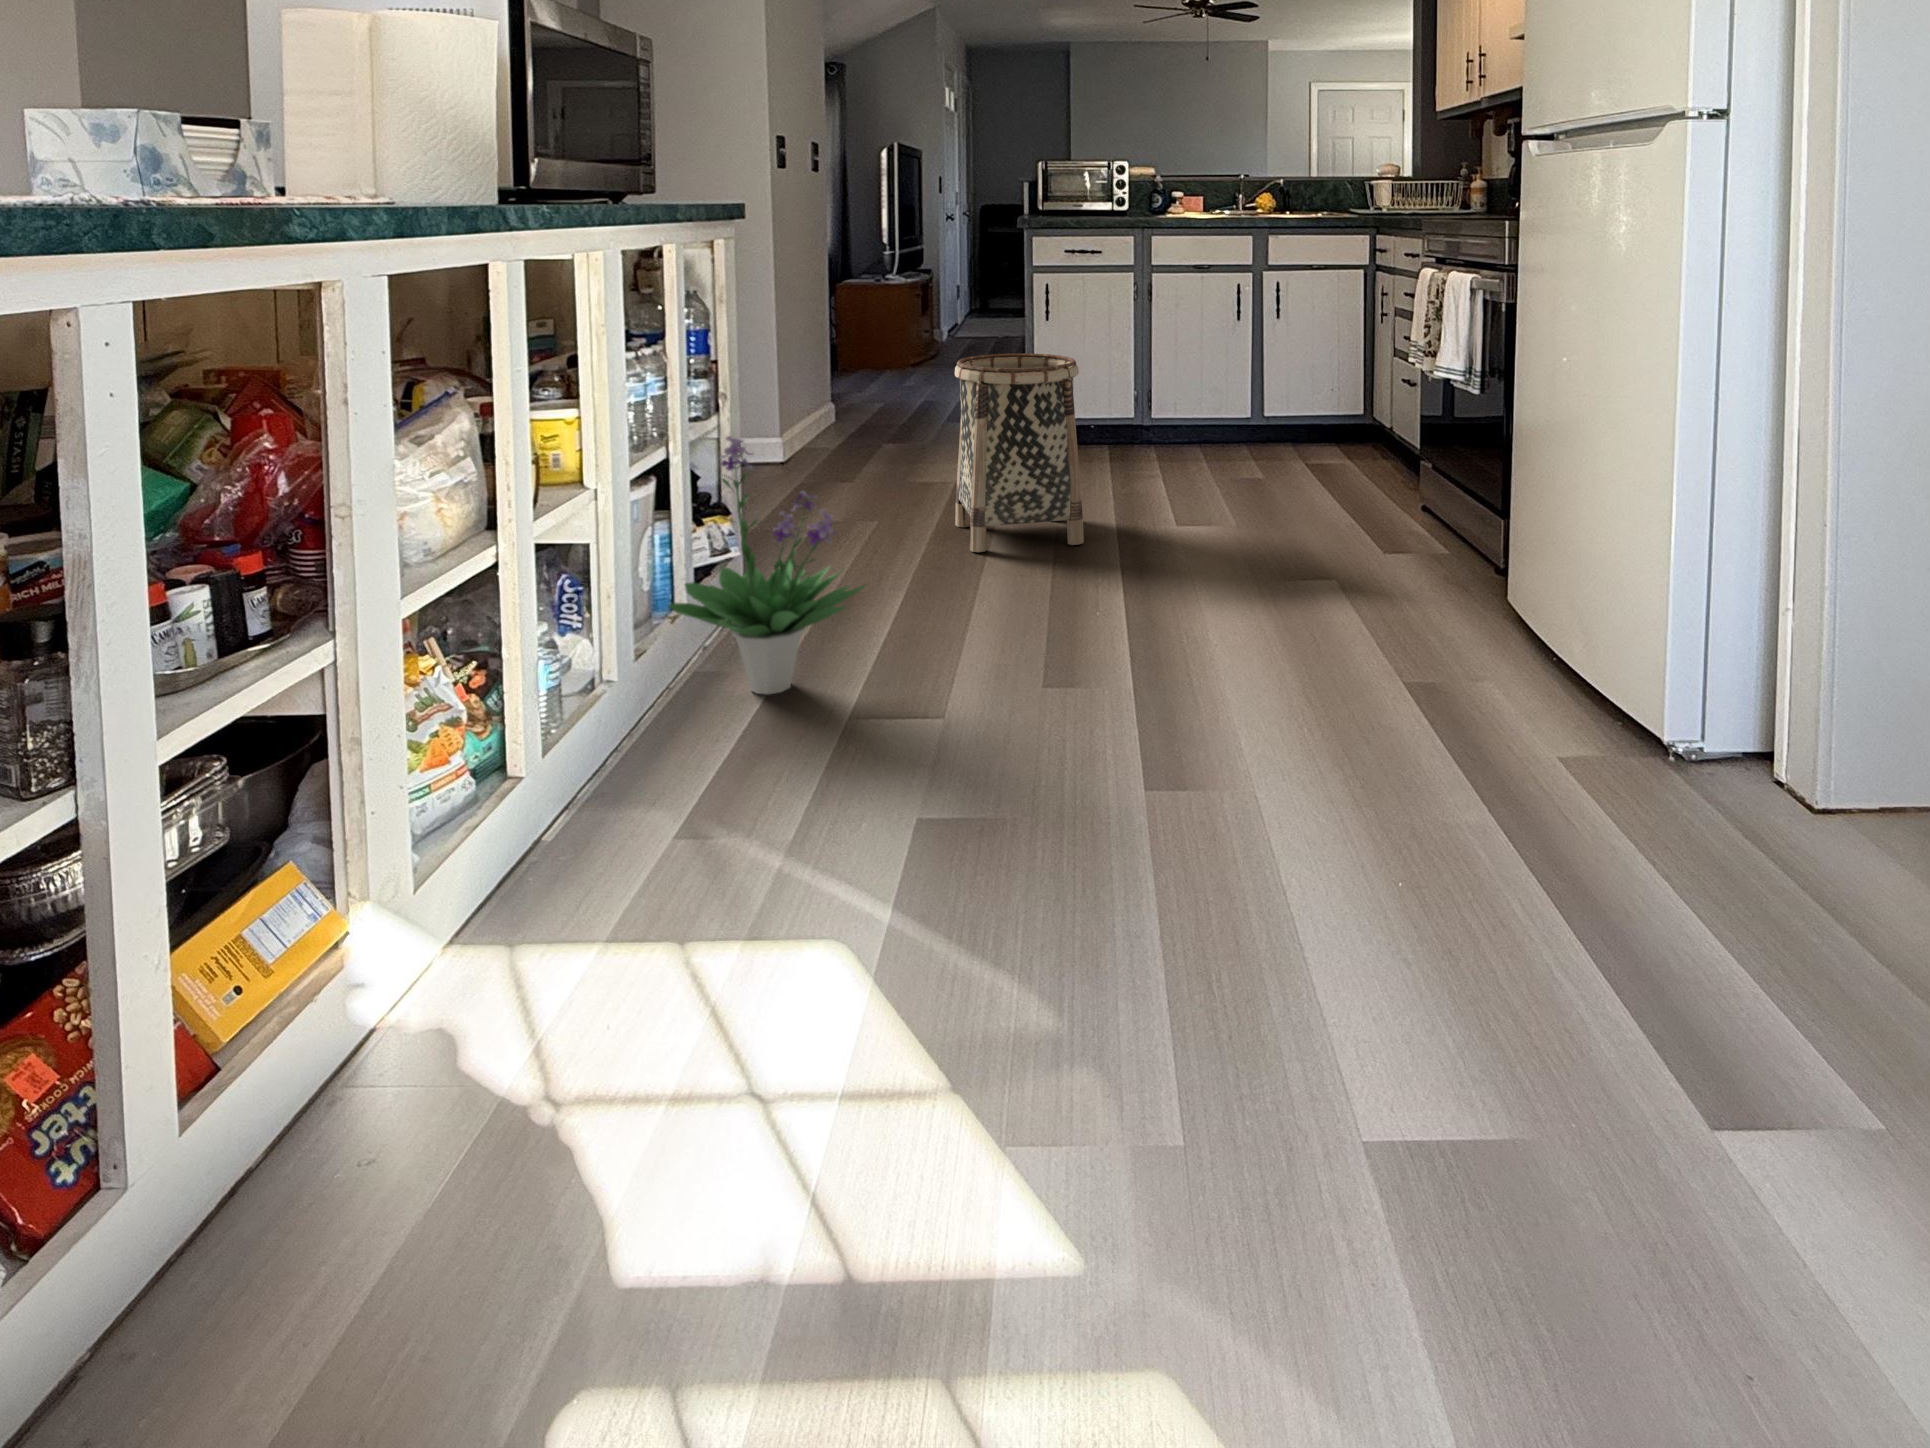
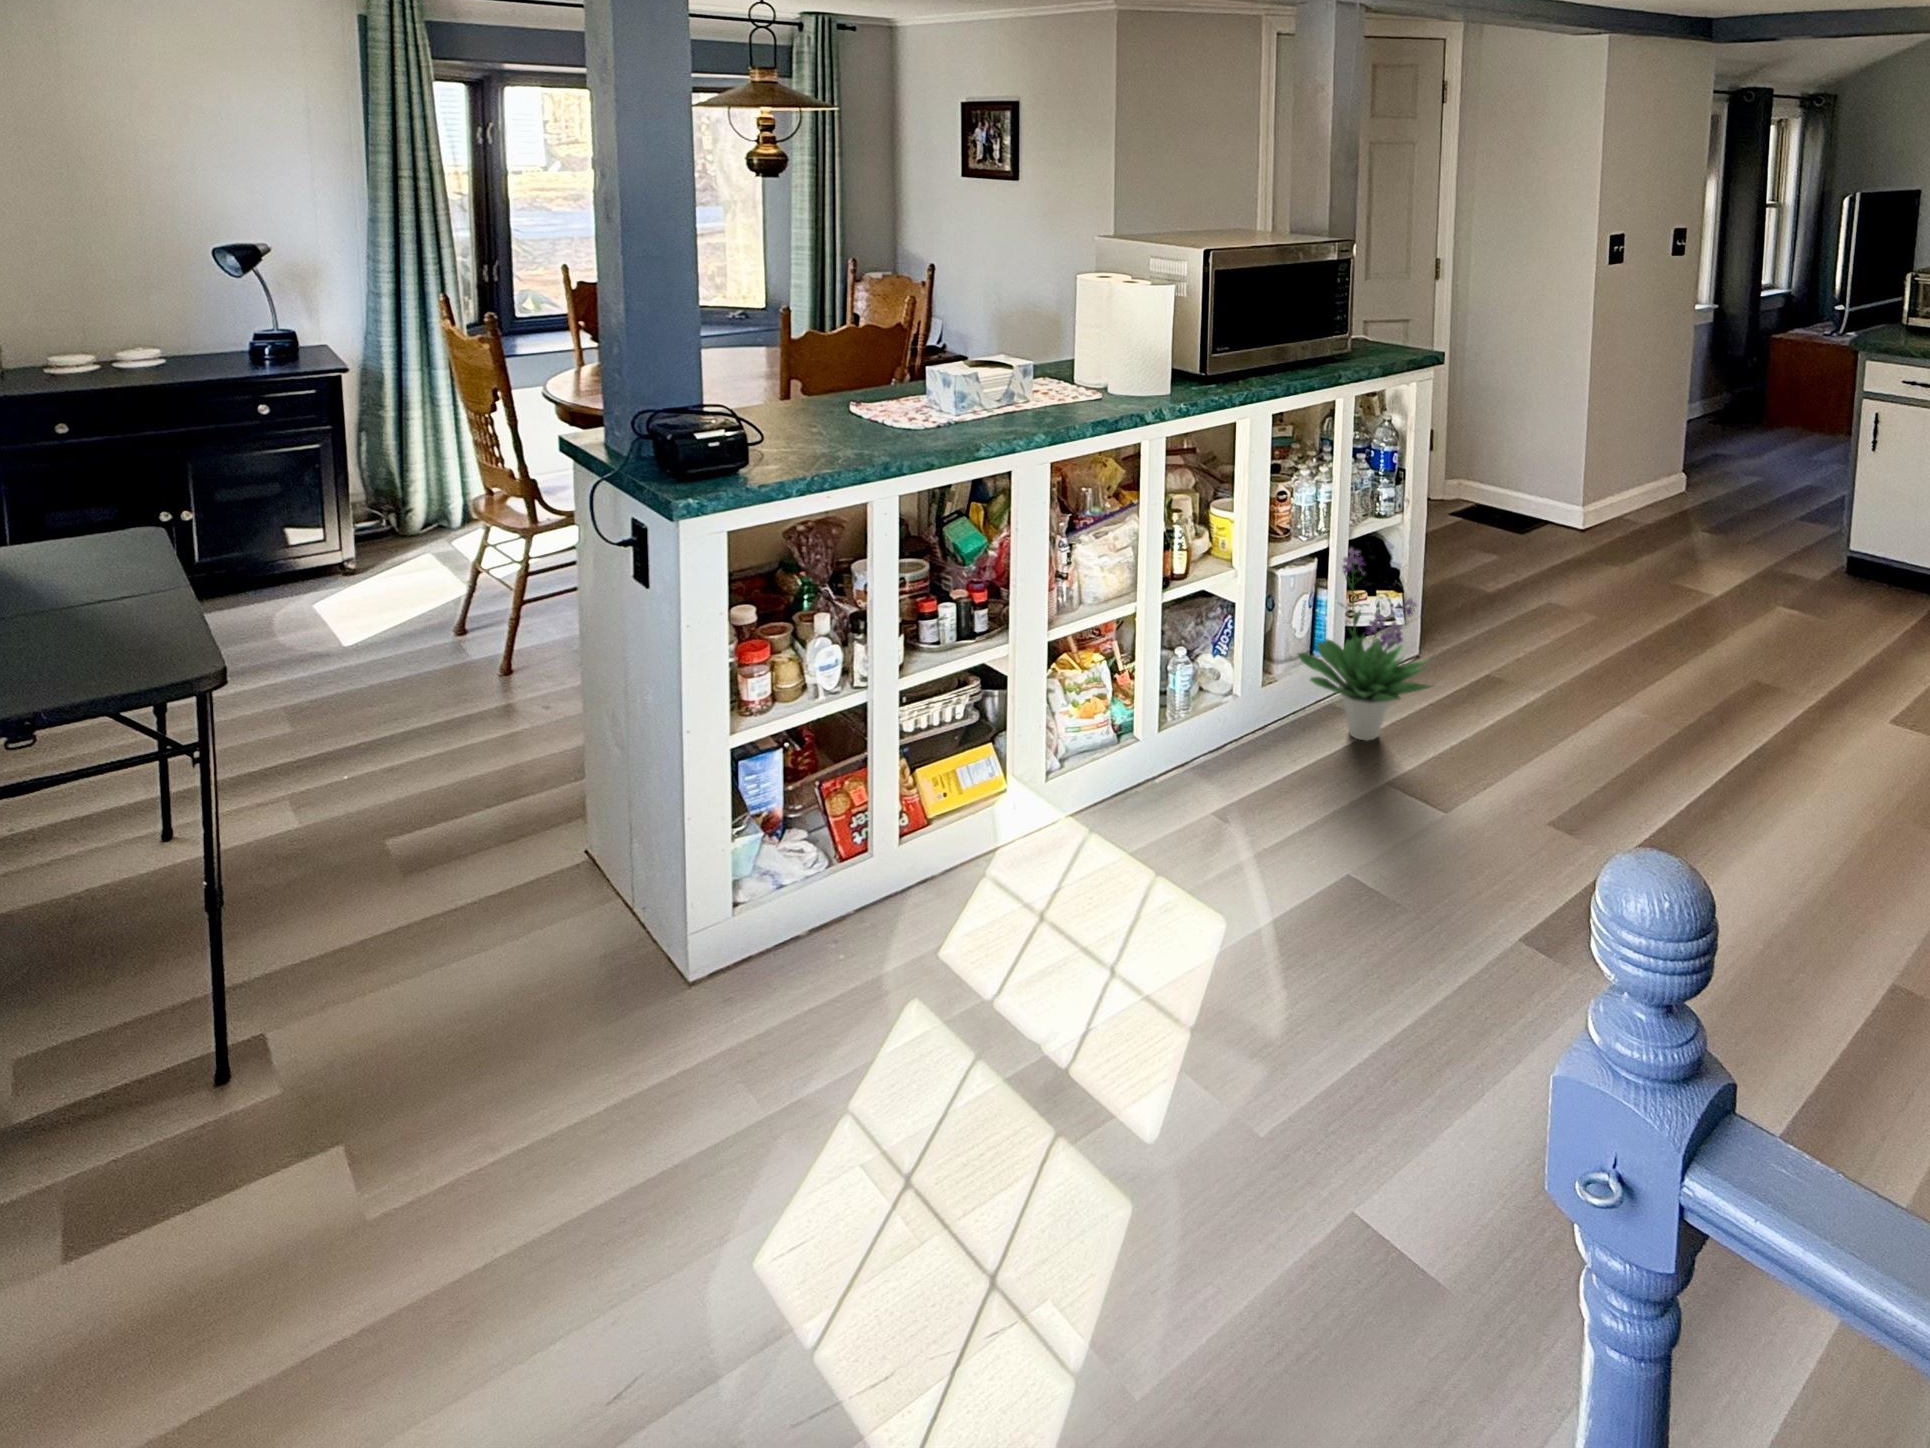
basket: present [955,353,1084,552] -> none [1634,496,1776,702]

